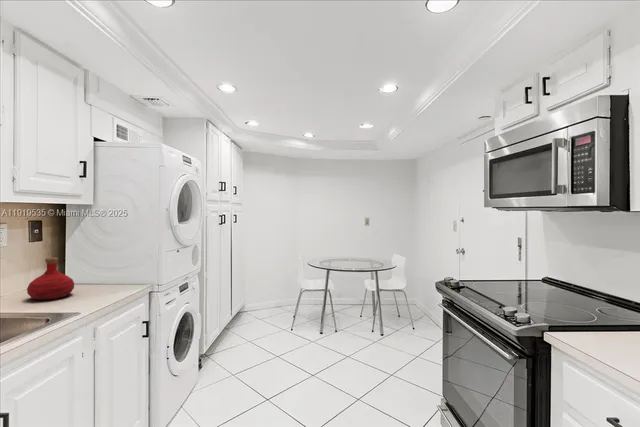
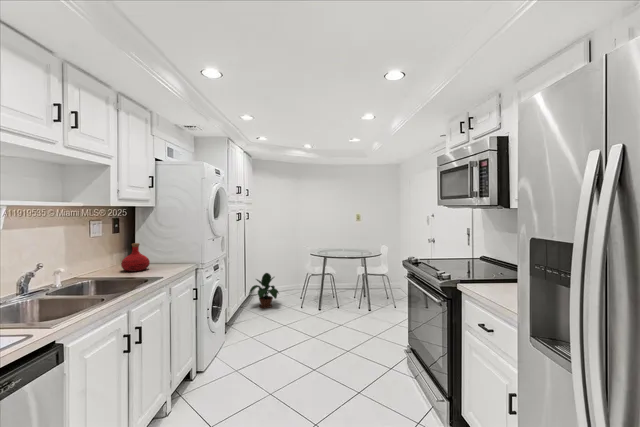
potted plant: none [235,287,272,330] -> present [249,273,279,308]

